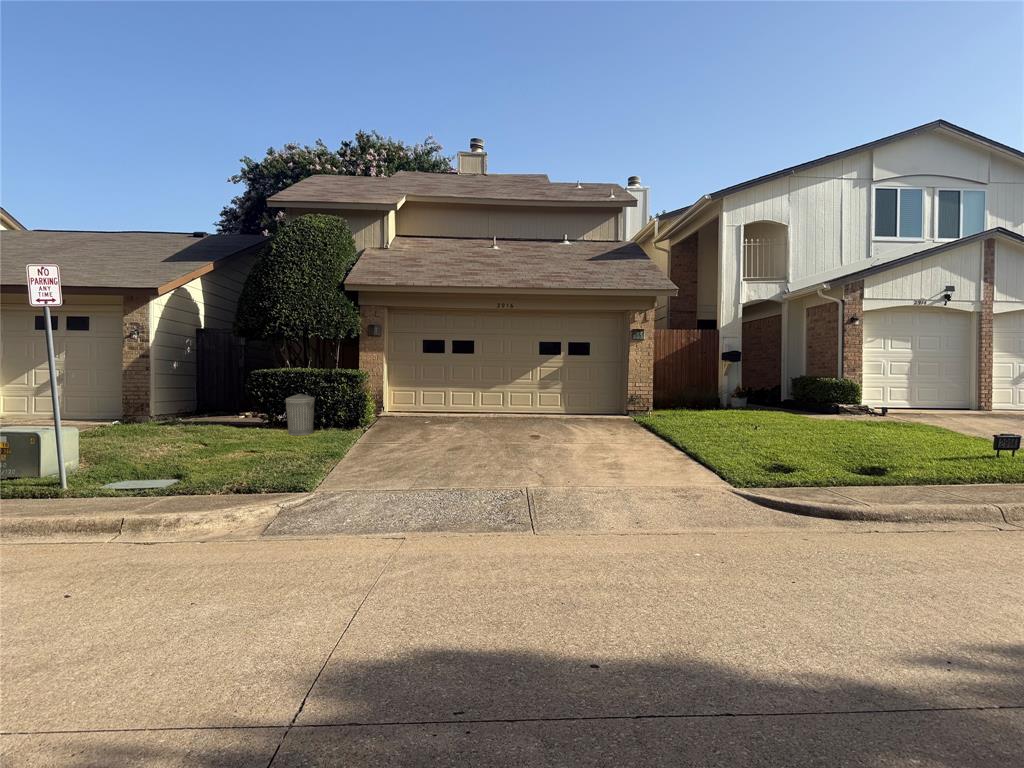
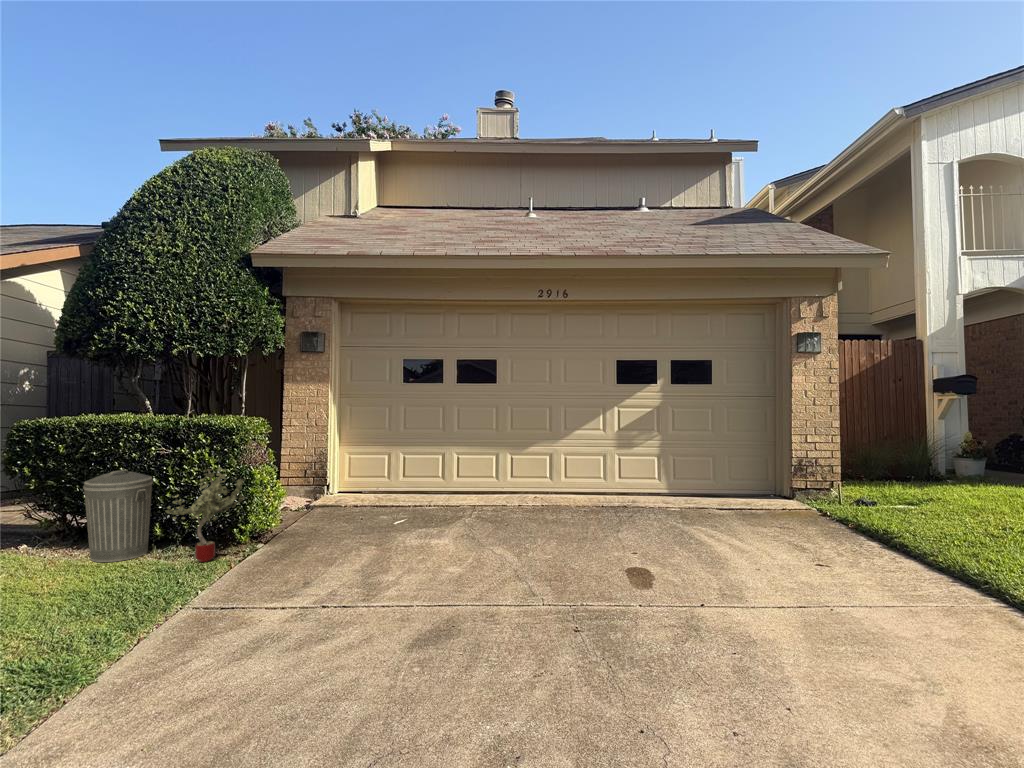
potted tree: none [325,392,362,435] -> present [166,468,244,562]

